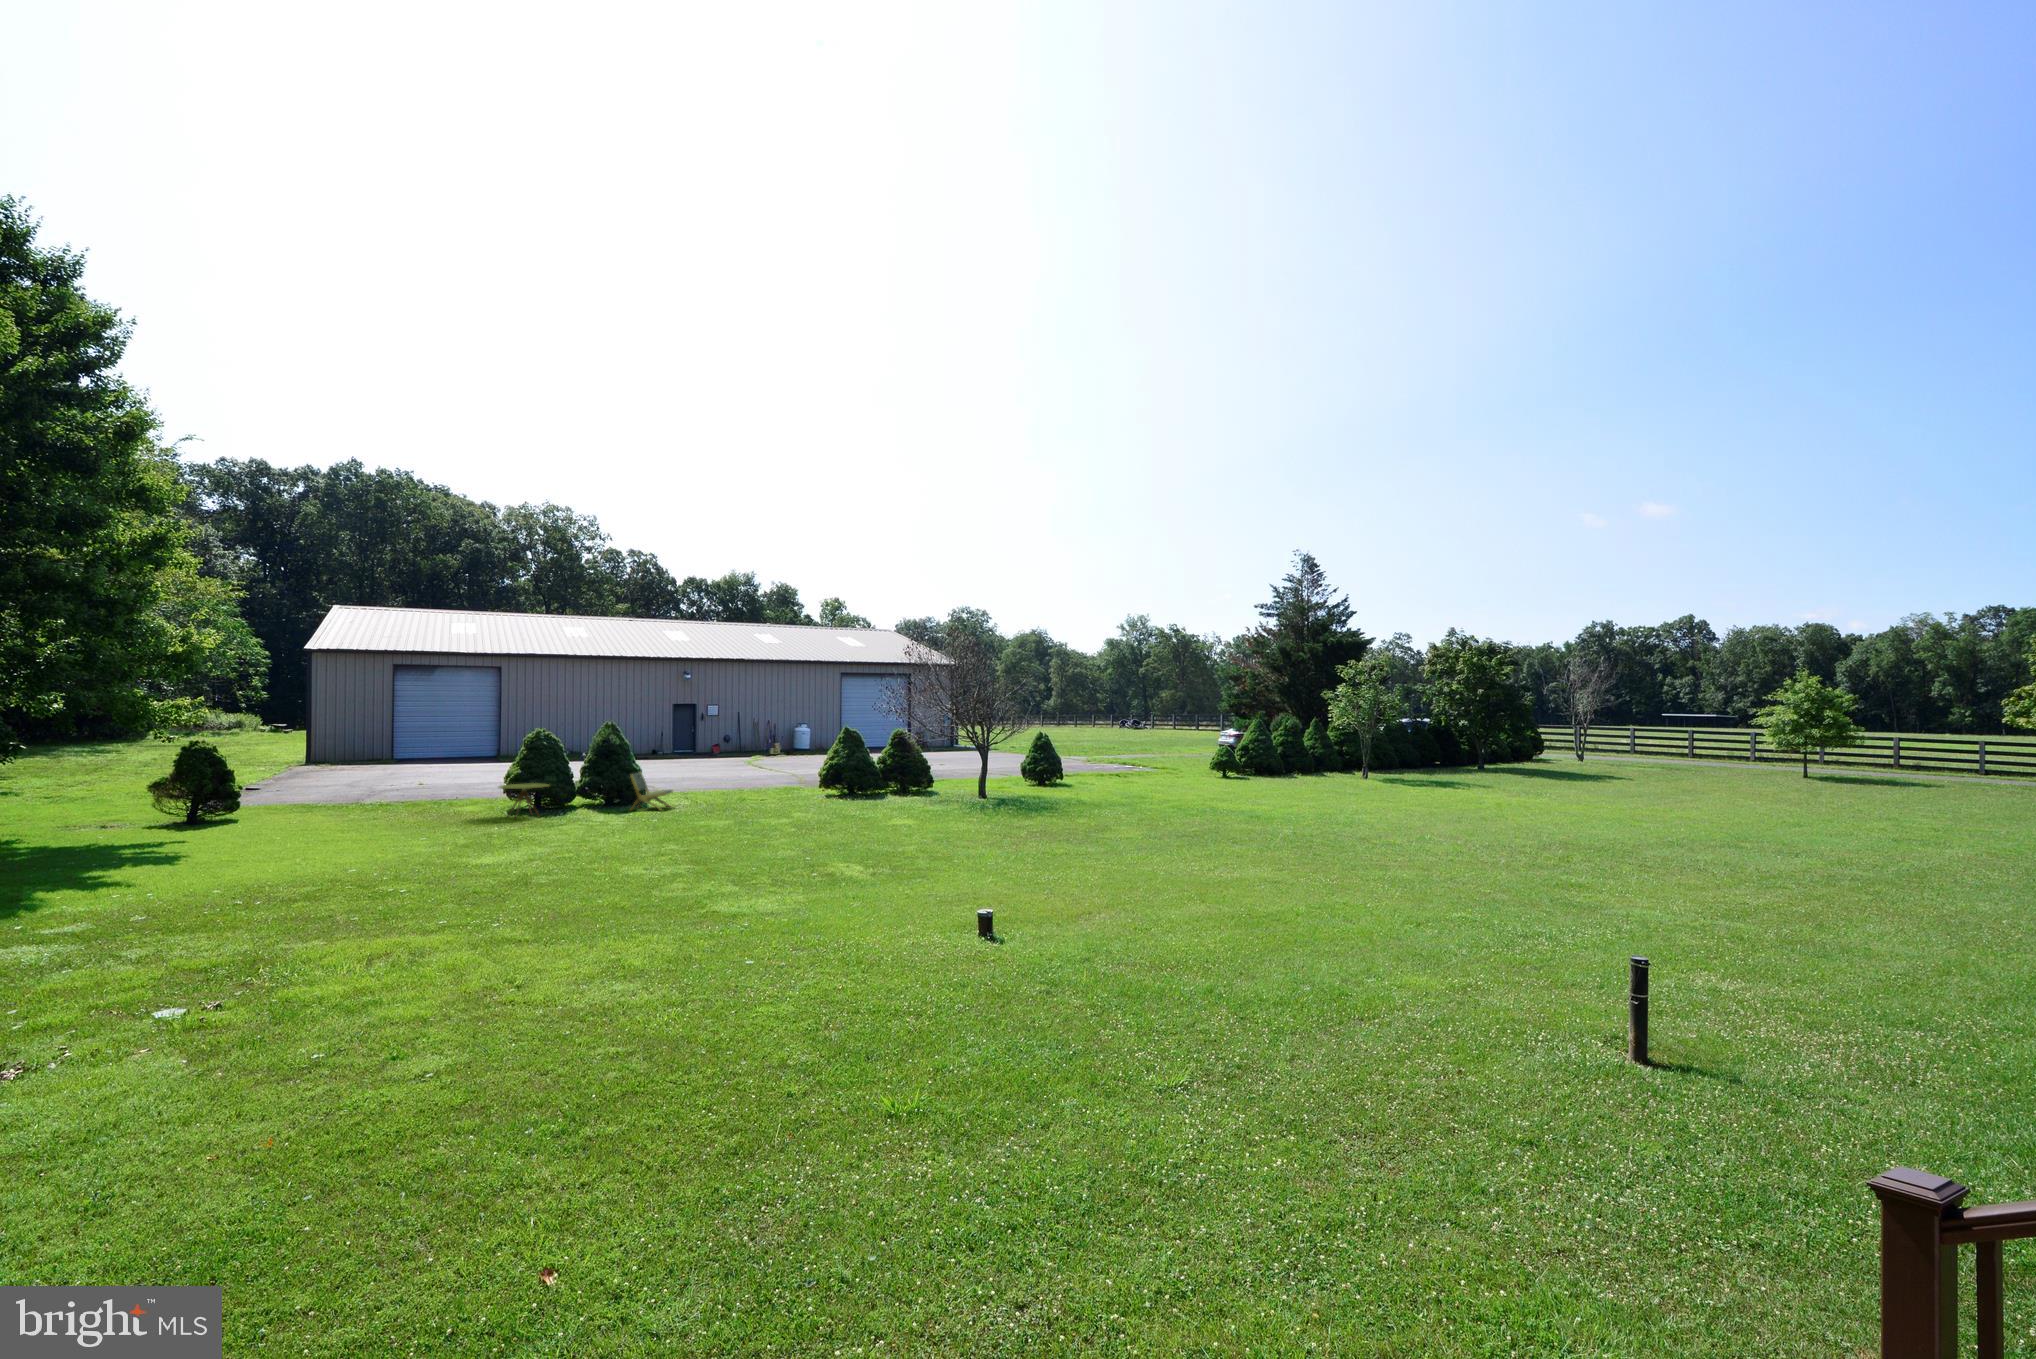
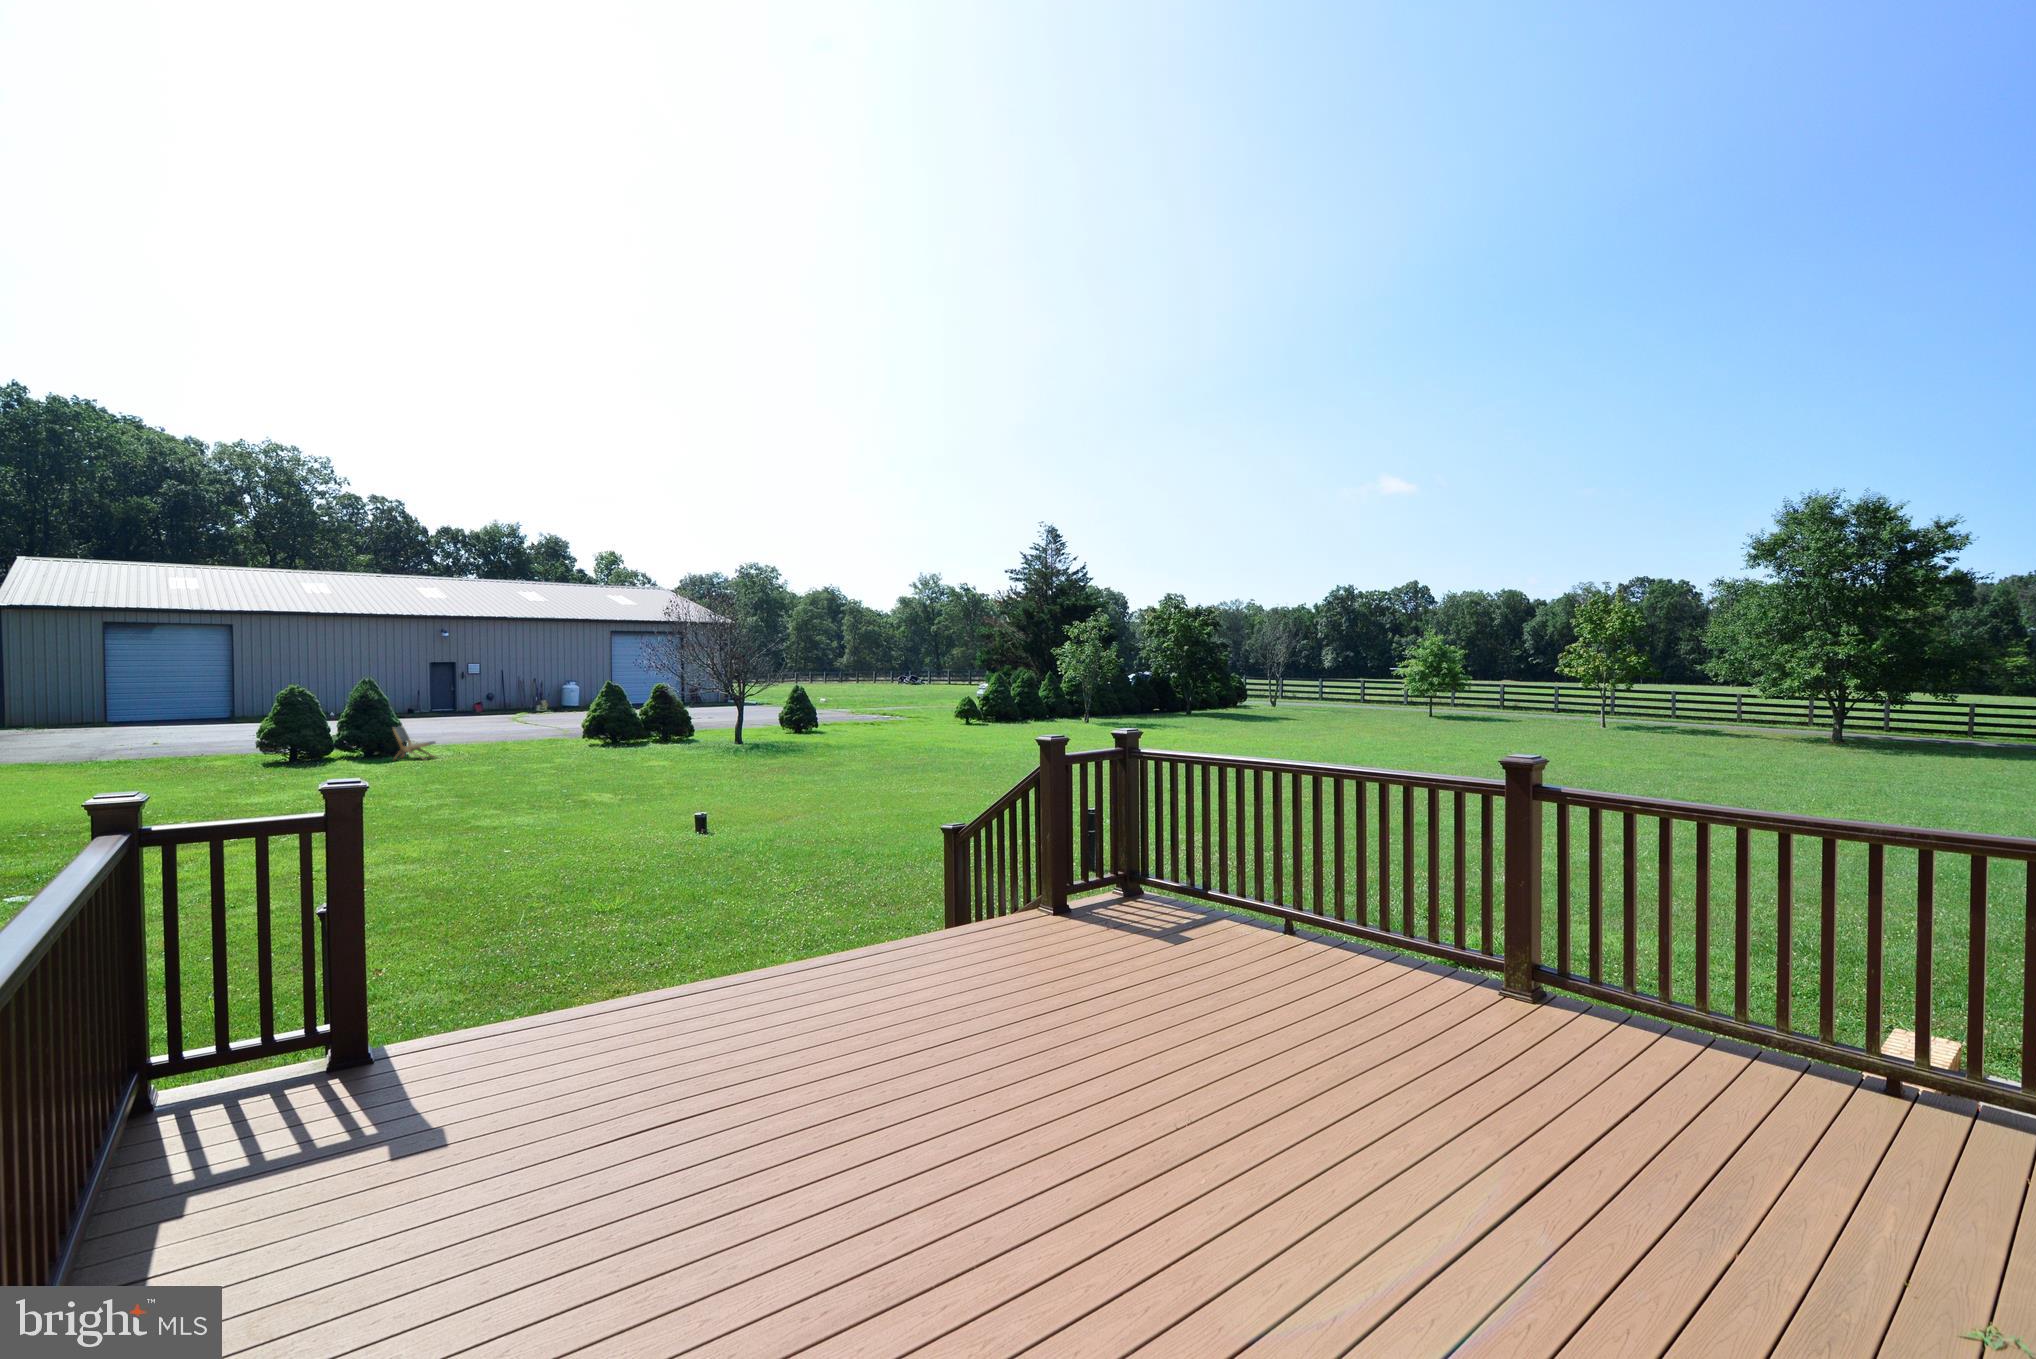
round table: present [499,783,549,816] -> none [258,737,312,770]

